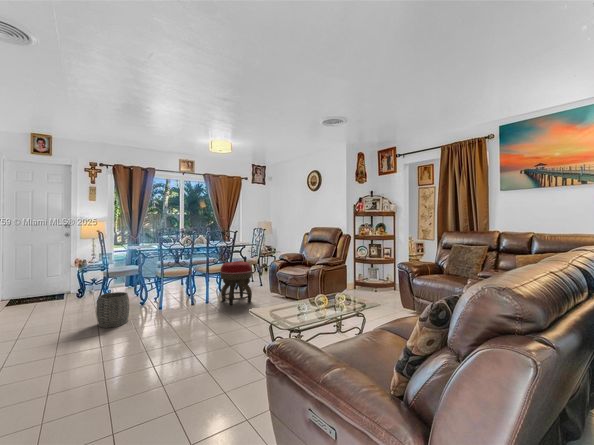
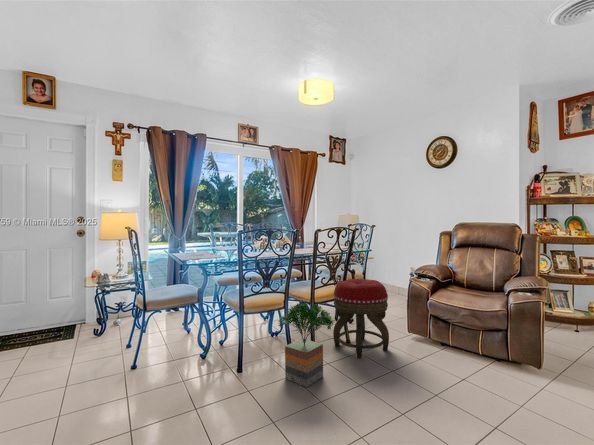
potted tree: none [178,272,210,316] -> present [278,303,334,387]
woven basket: present [96,292,129,328] -> none [137,344,198,425]

